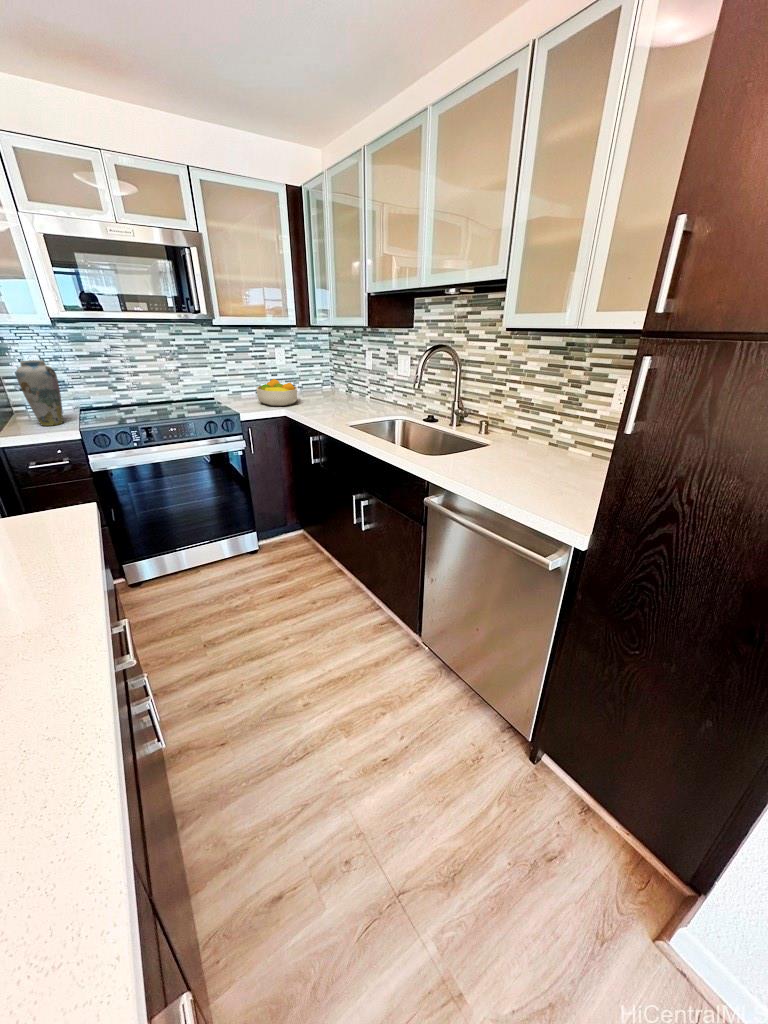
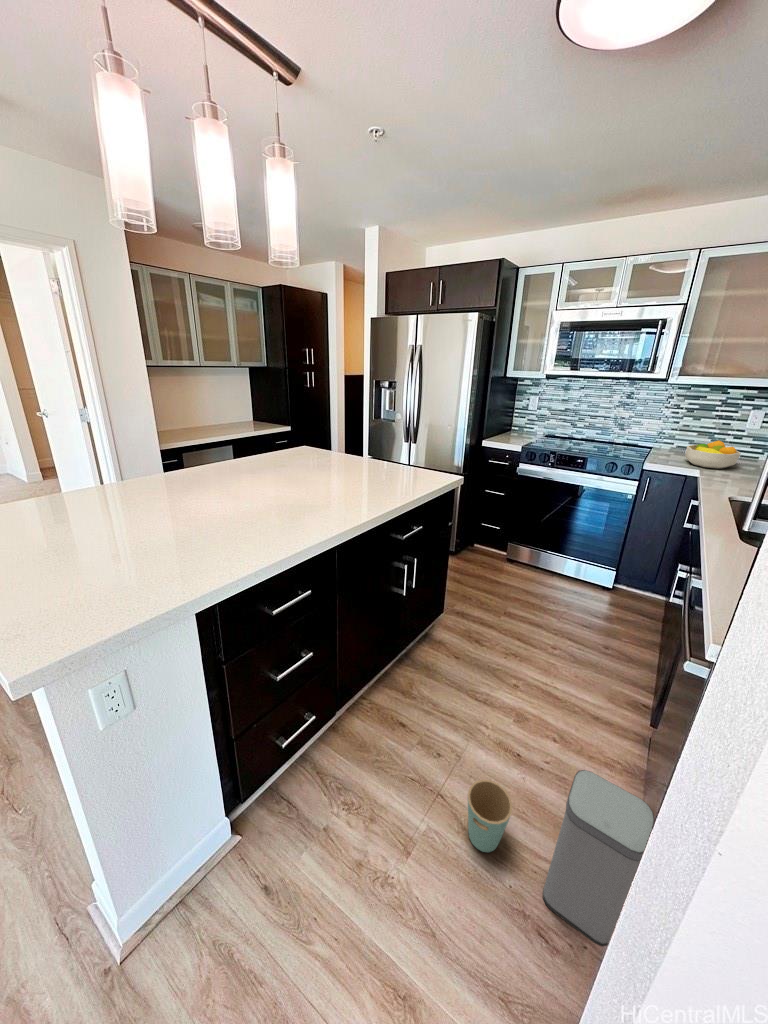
vase: present [16,360,63,426] -> none [513,399,534,441]
trash can: none [435,681,579,878] -> present [468,770,654,947]

